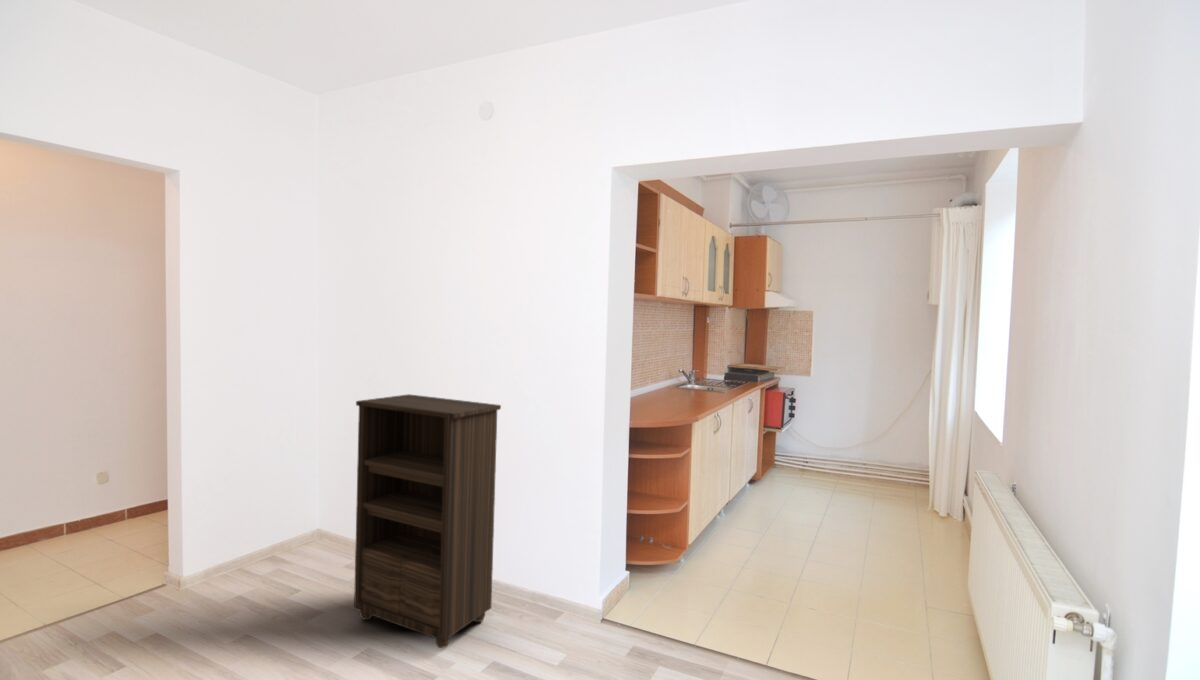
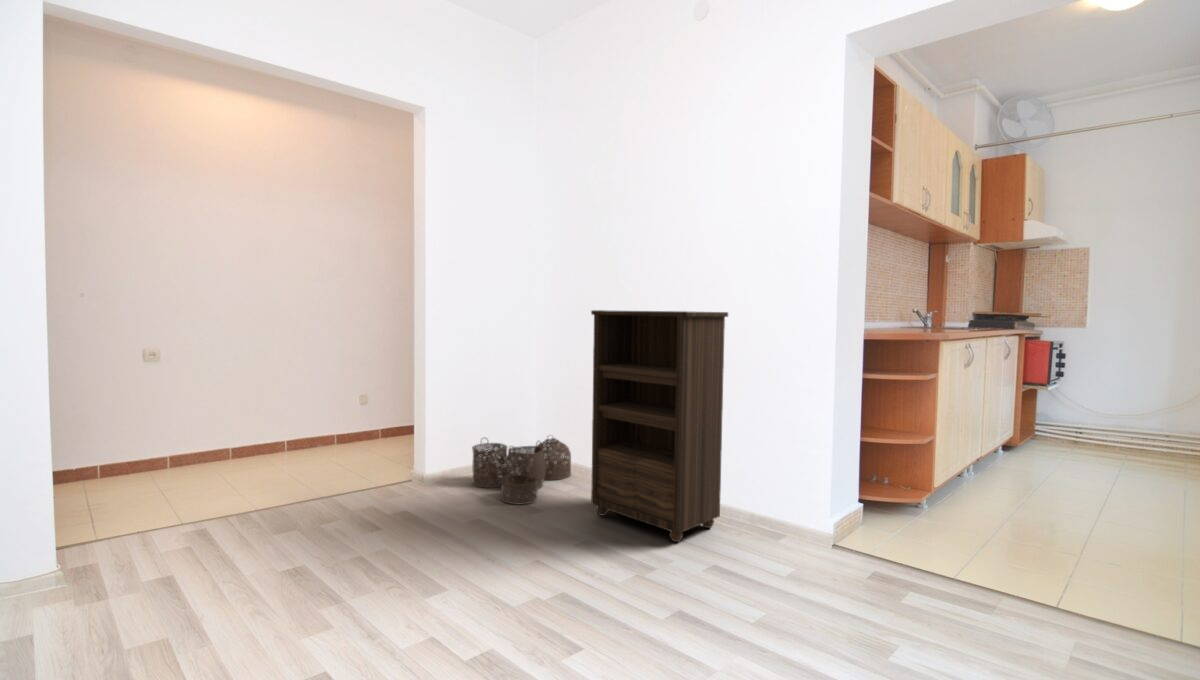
woven basket: none [214,518,341,616] -> present [472,438,571,504]

